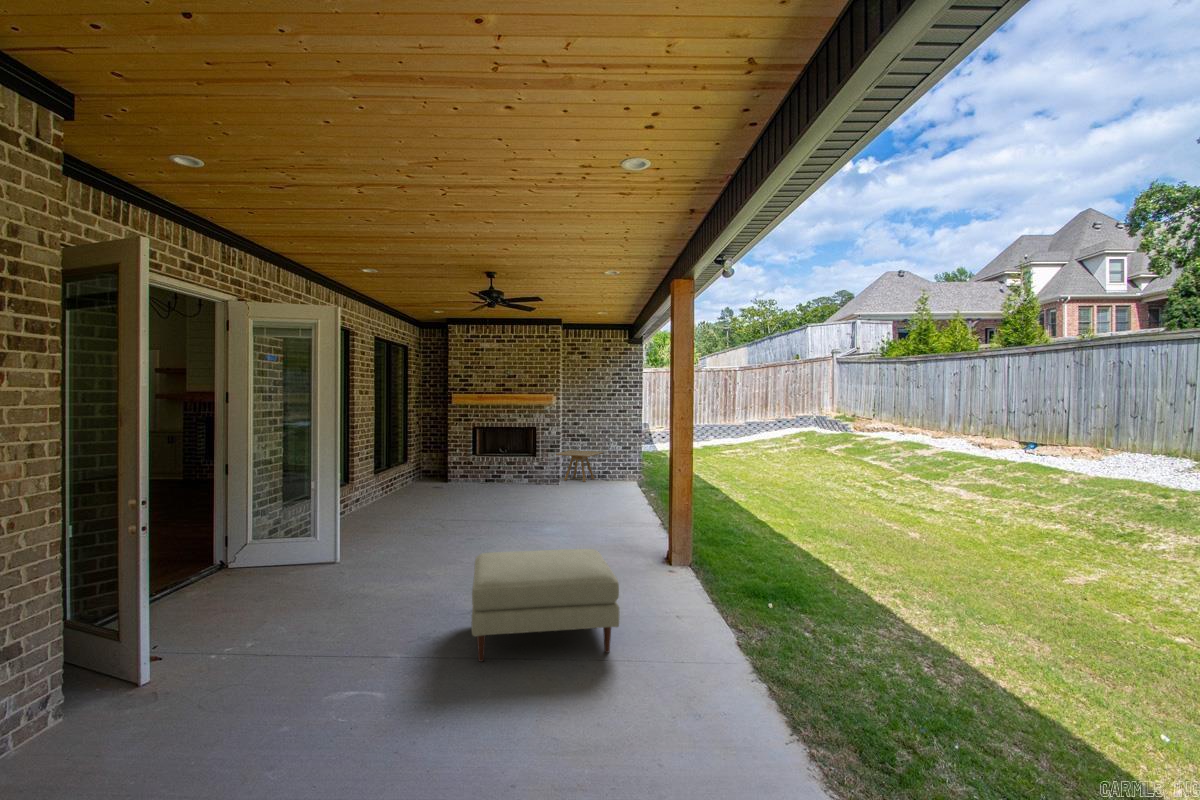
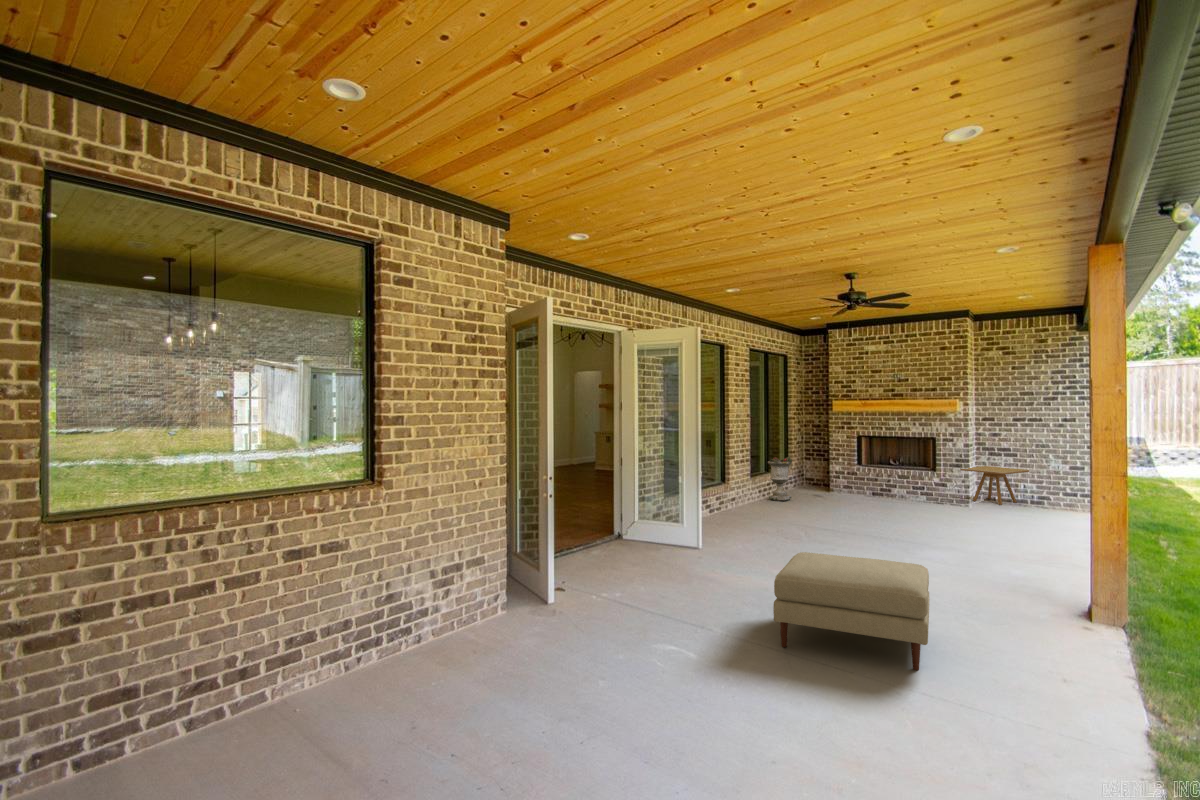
planter: none [388,450,413,496] -> present [768,457,792,501]

